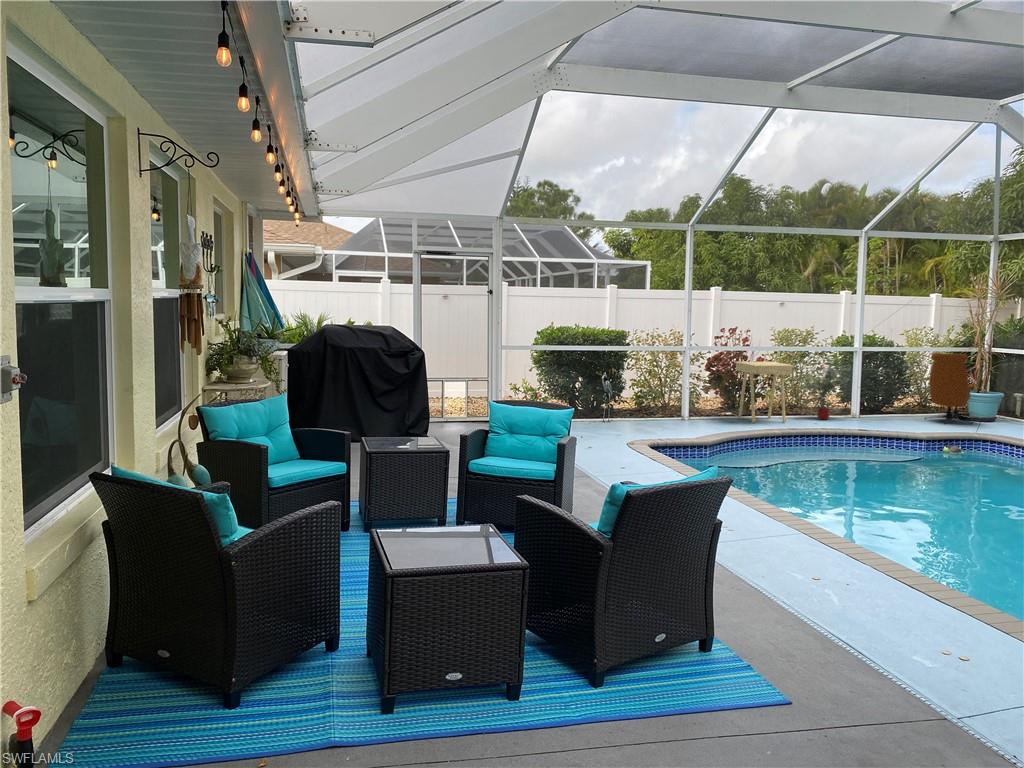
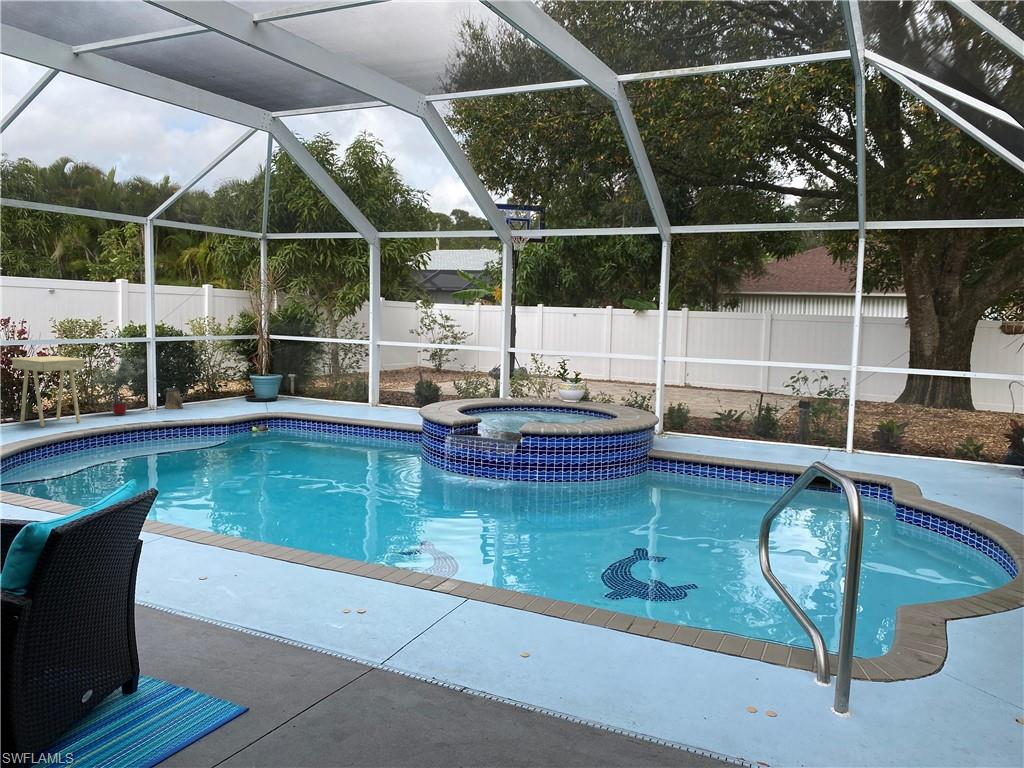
lounge chair: present [925,353,974,424] -> none [218,341,261,408]
watering can: none [868,398,895,419] -> present [164,387,190,409]

